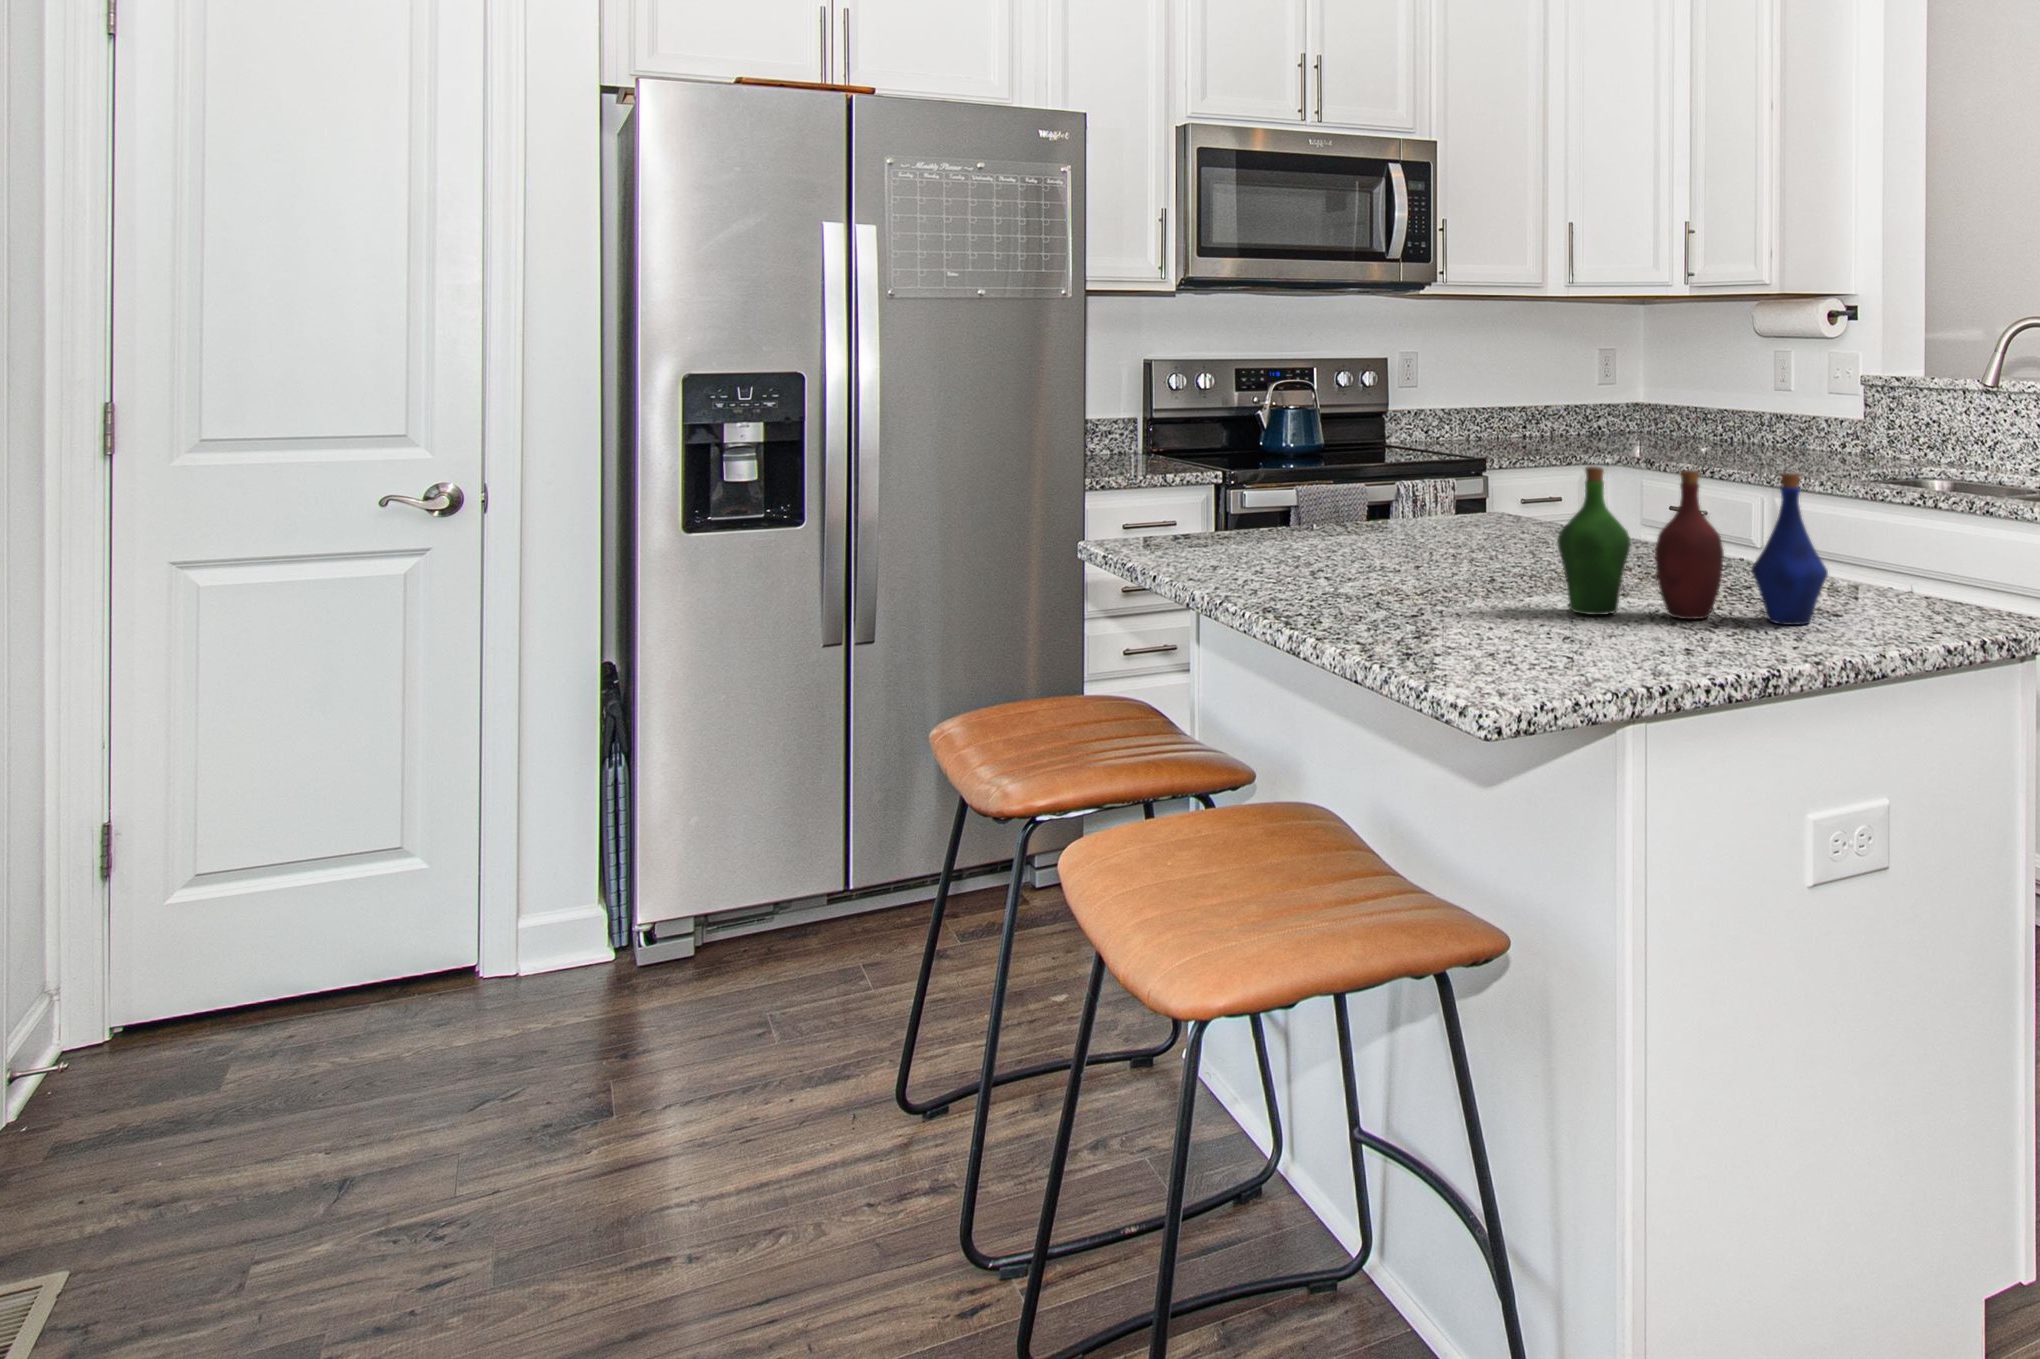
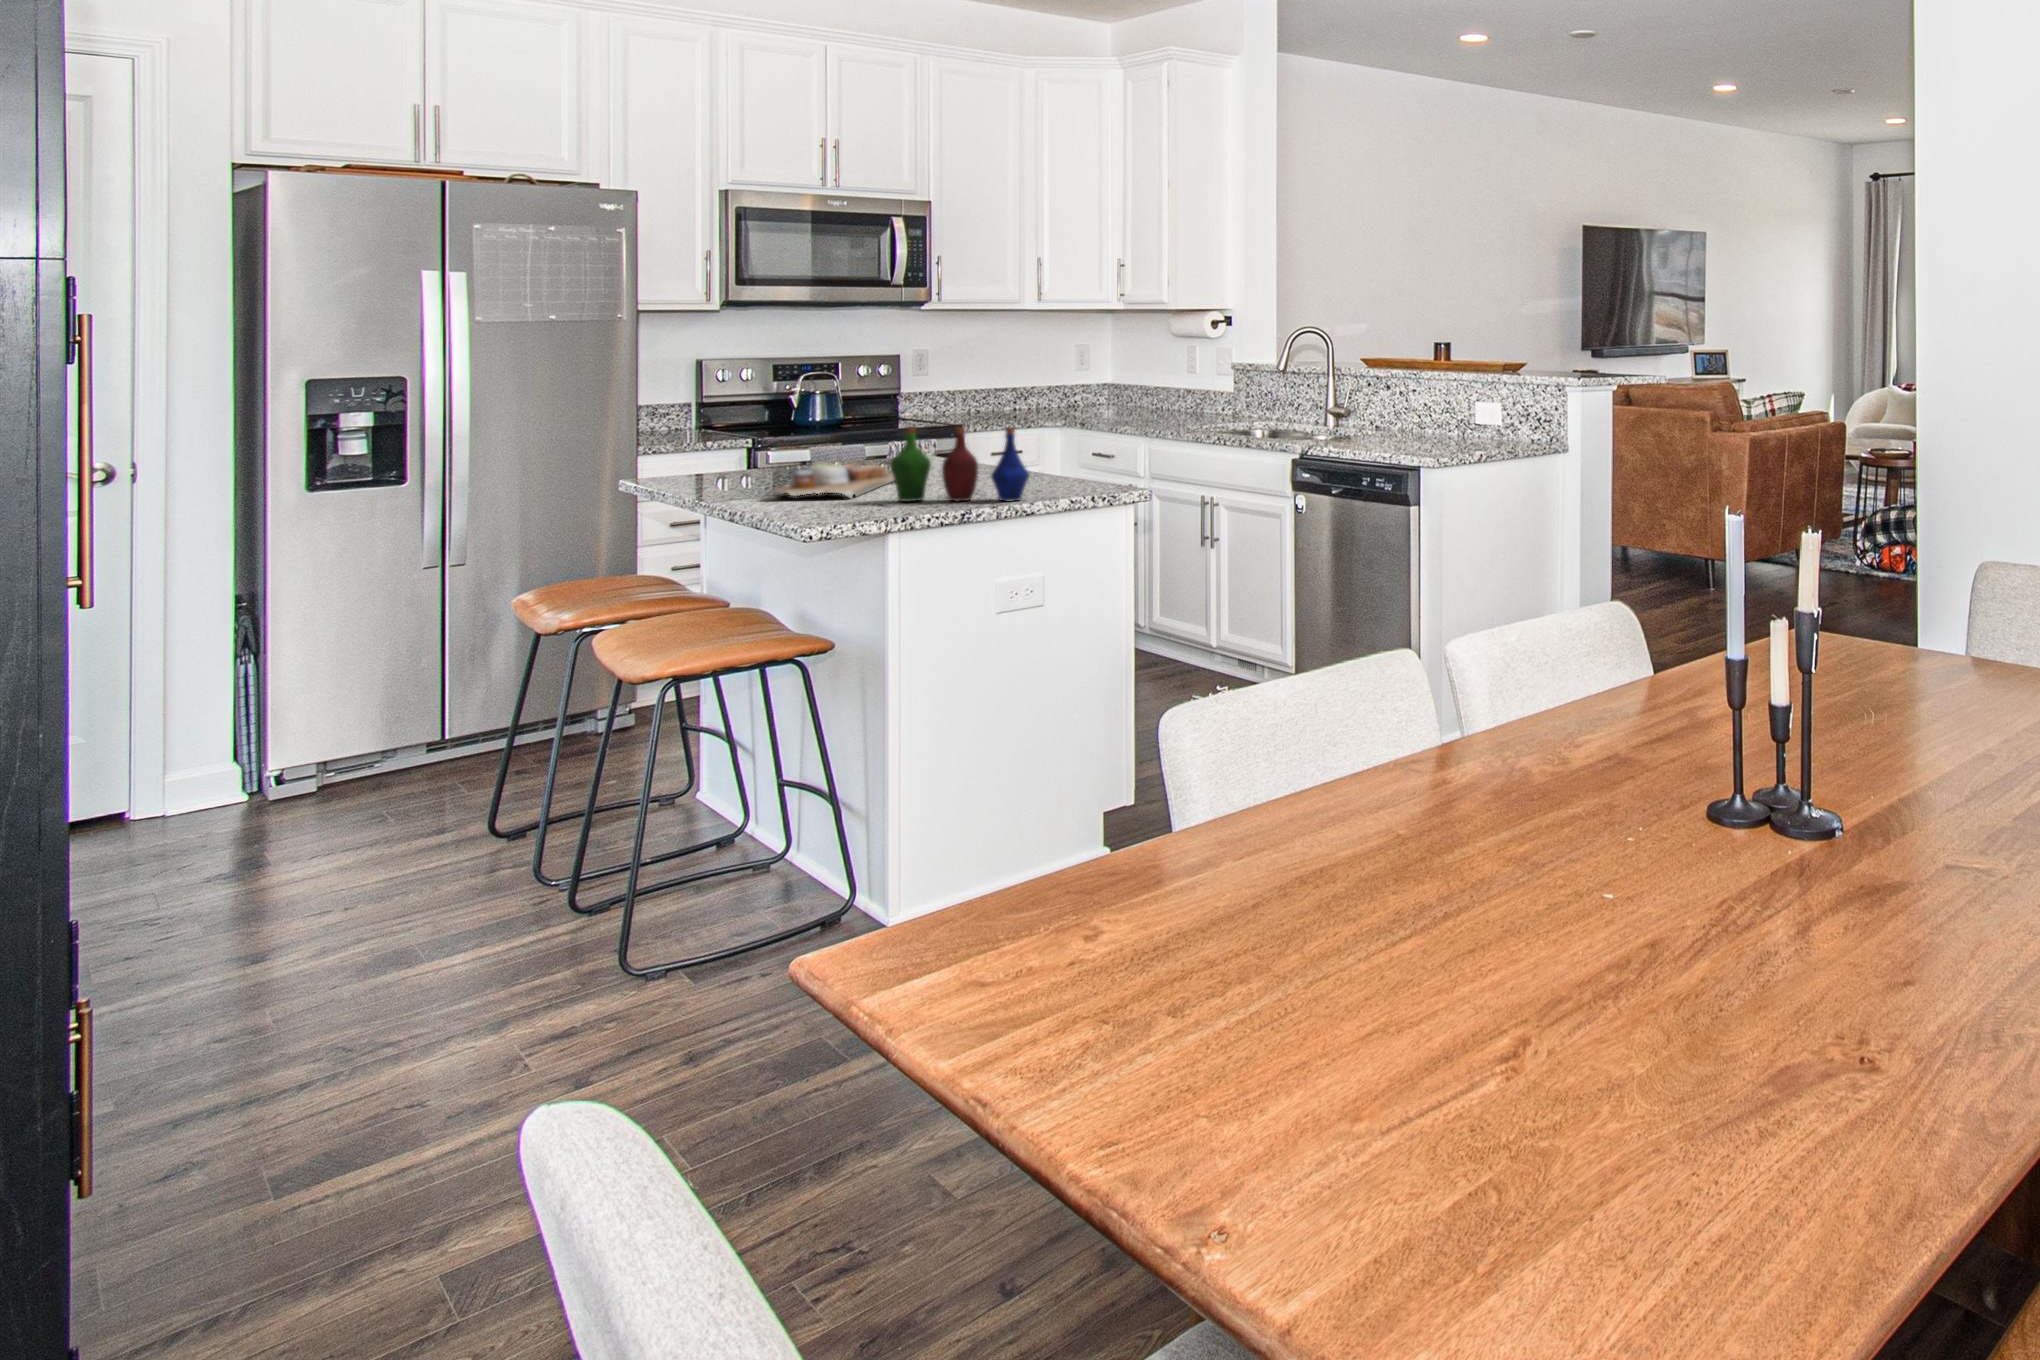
cutting board: none [1329,524,1509,602] -> present [769,463,894,498]

